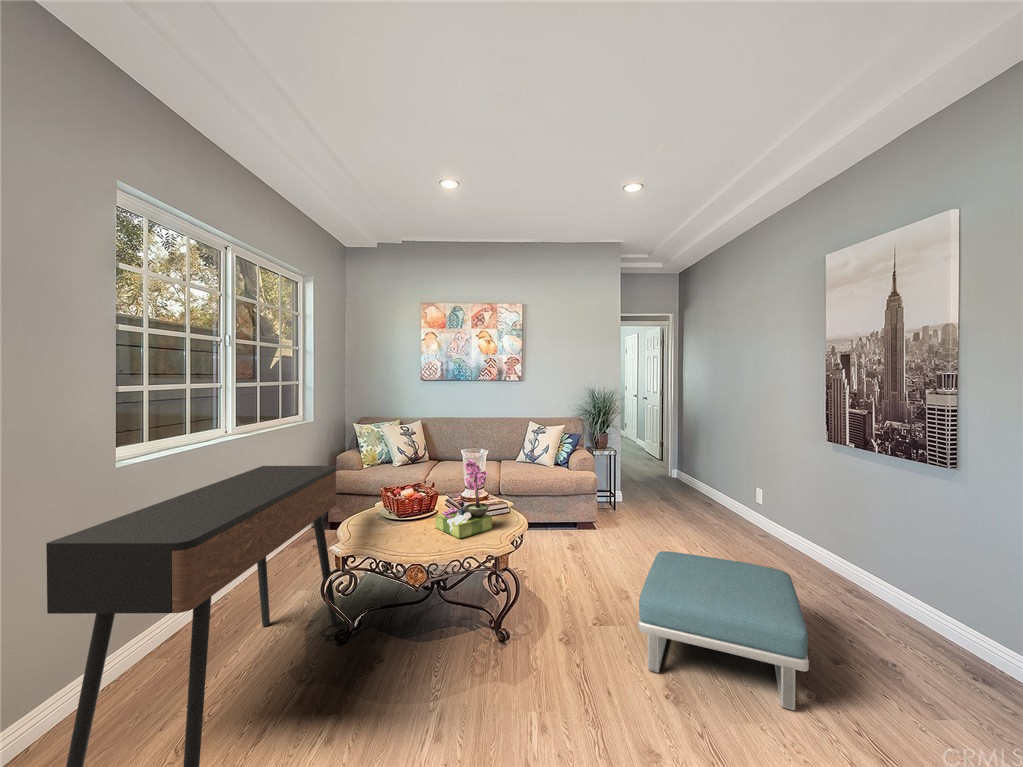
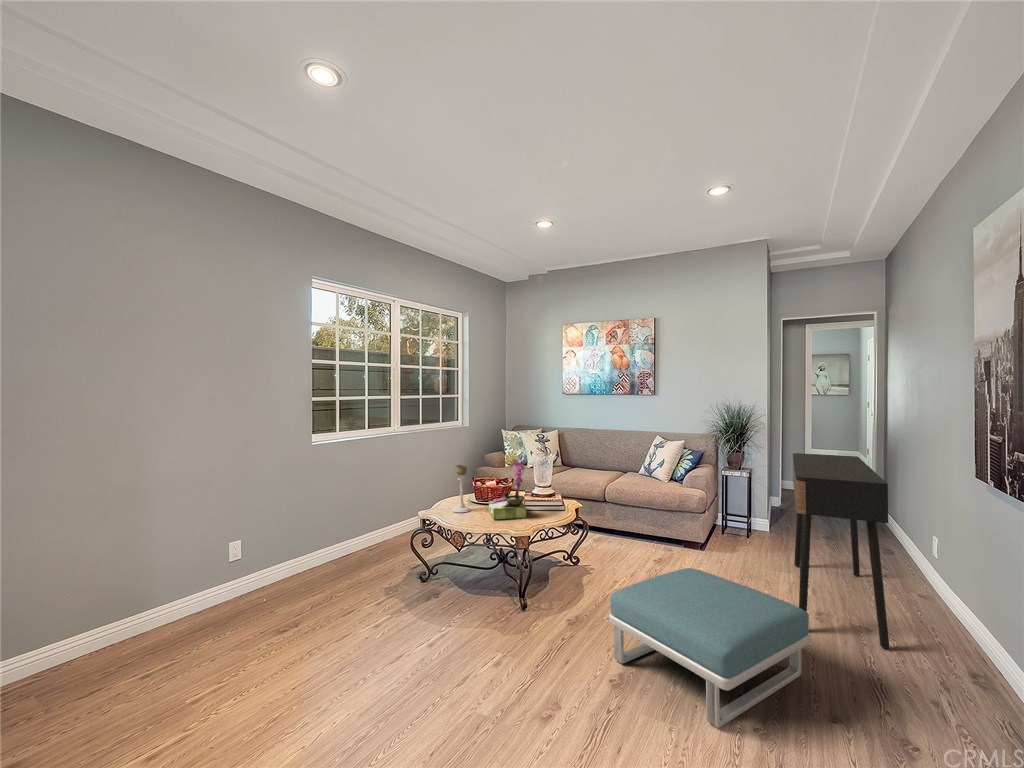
console table: present [46,466,338,767] -> present [793,453,889,649]
candle holder: none [386,473,411,537] -> present [452,465,471,513]

